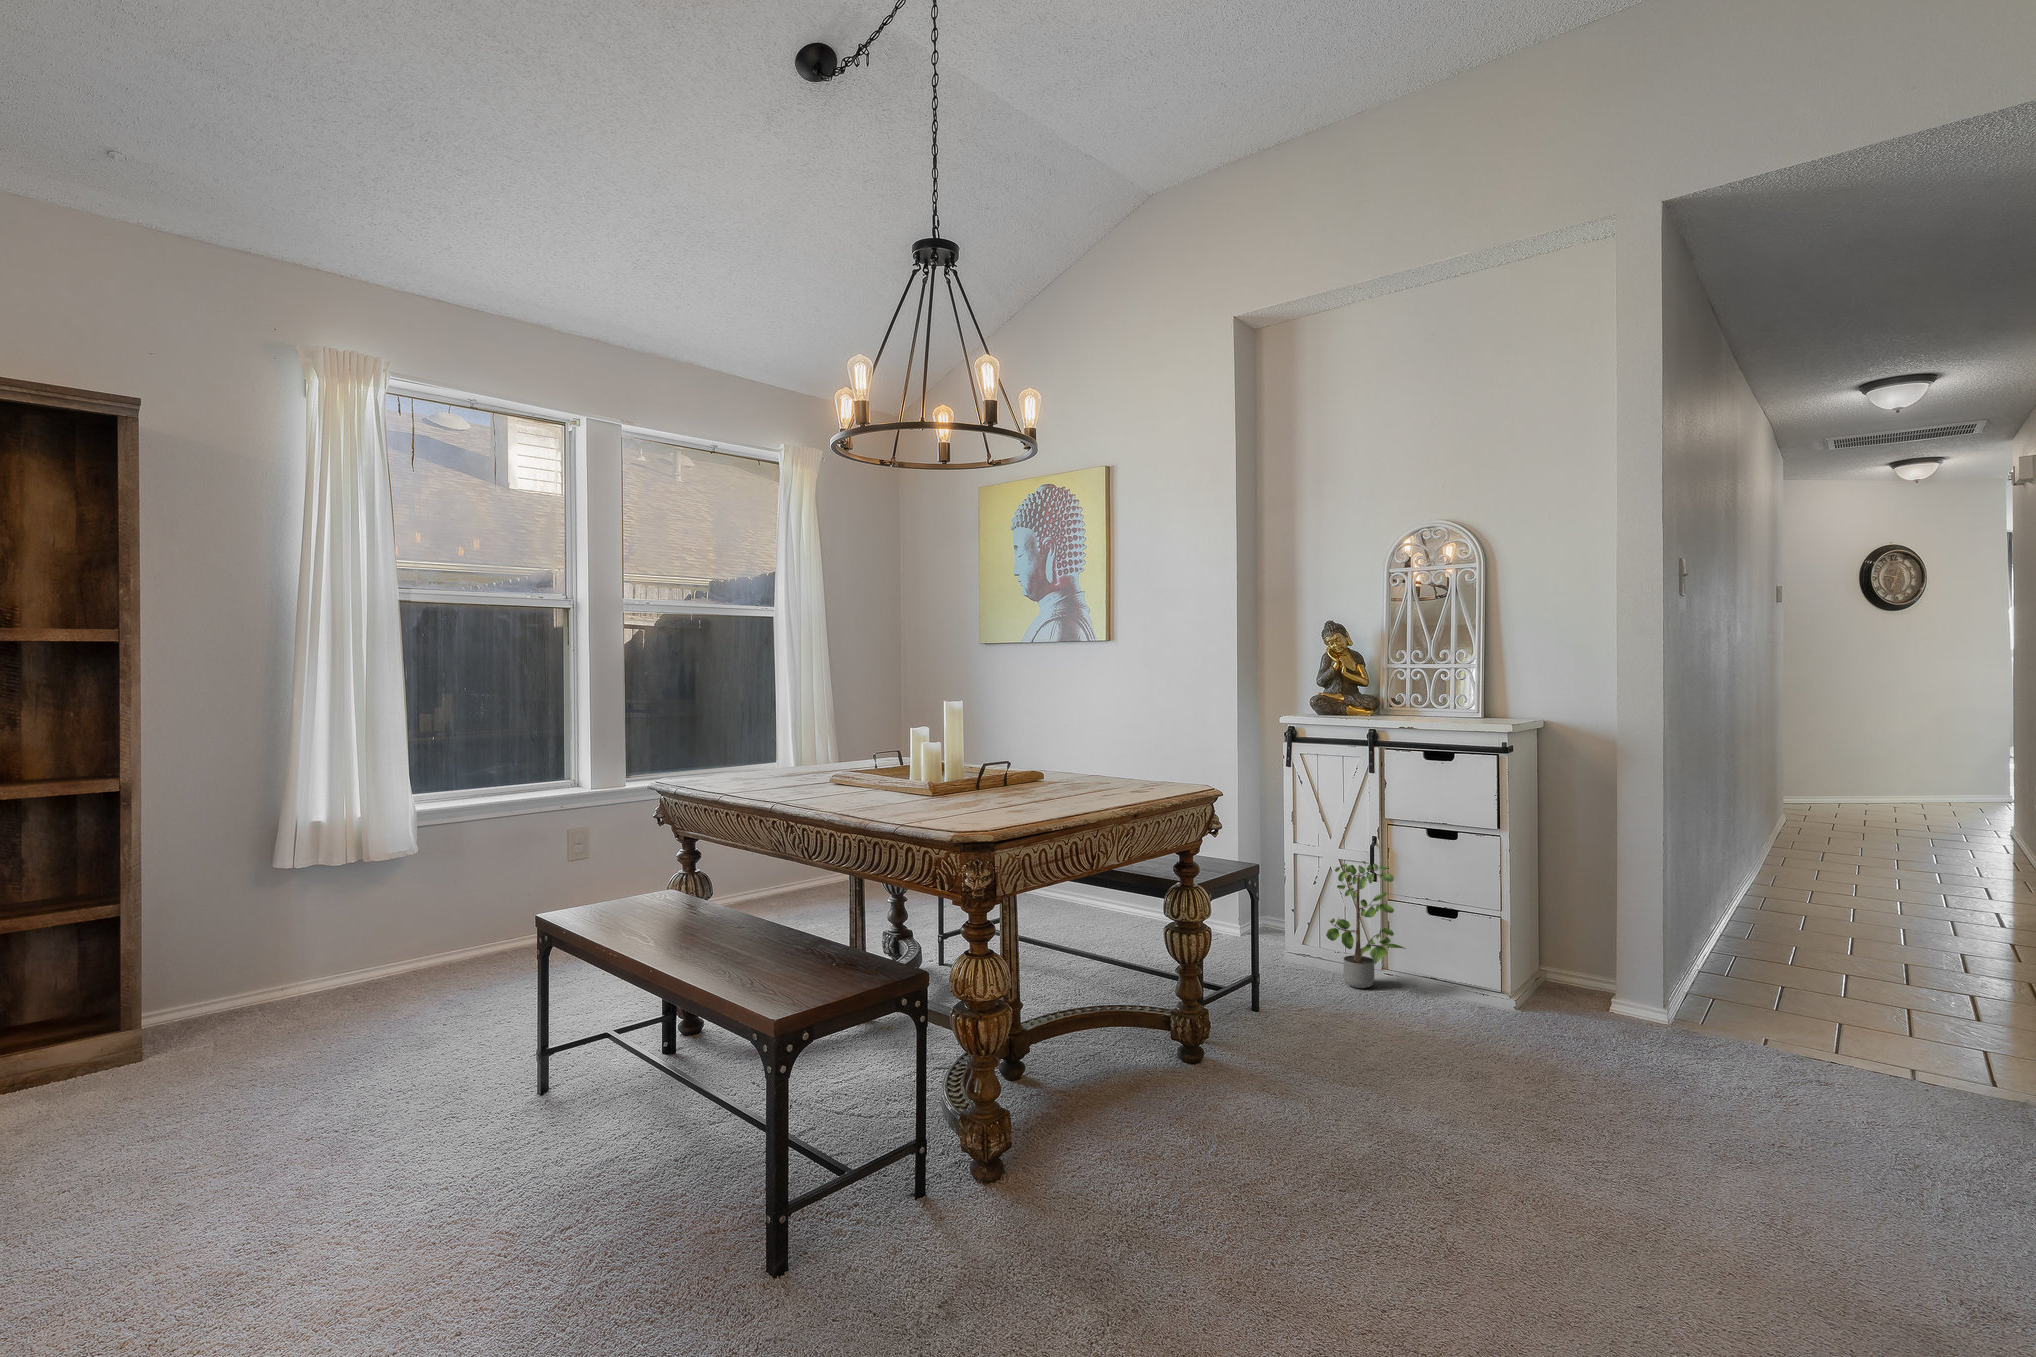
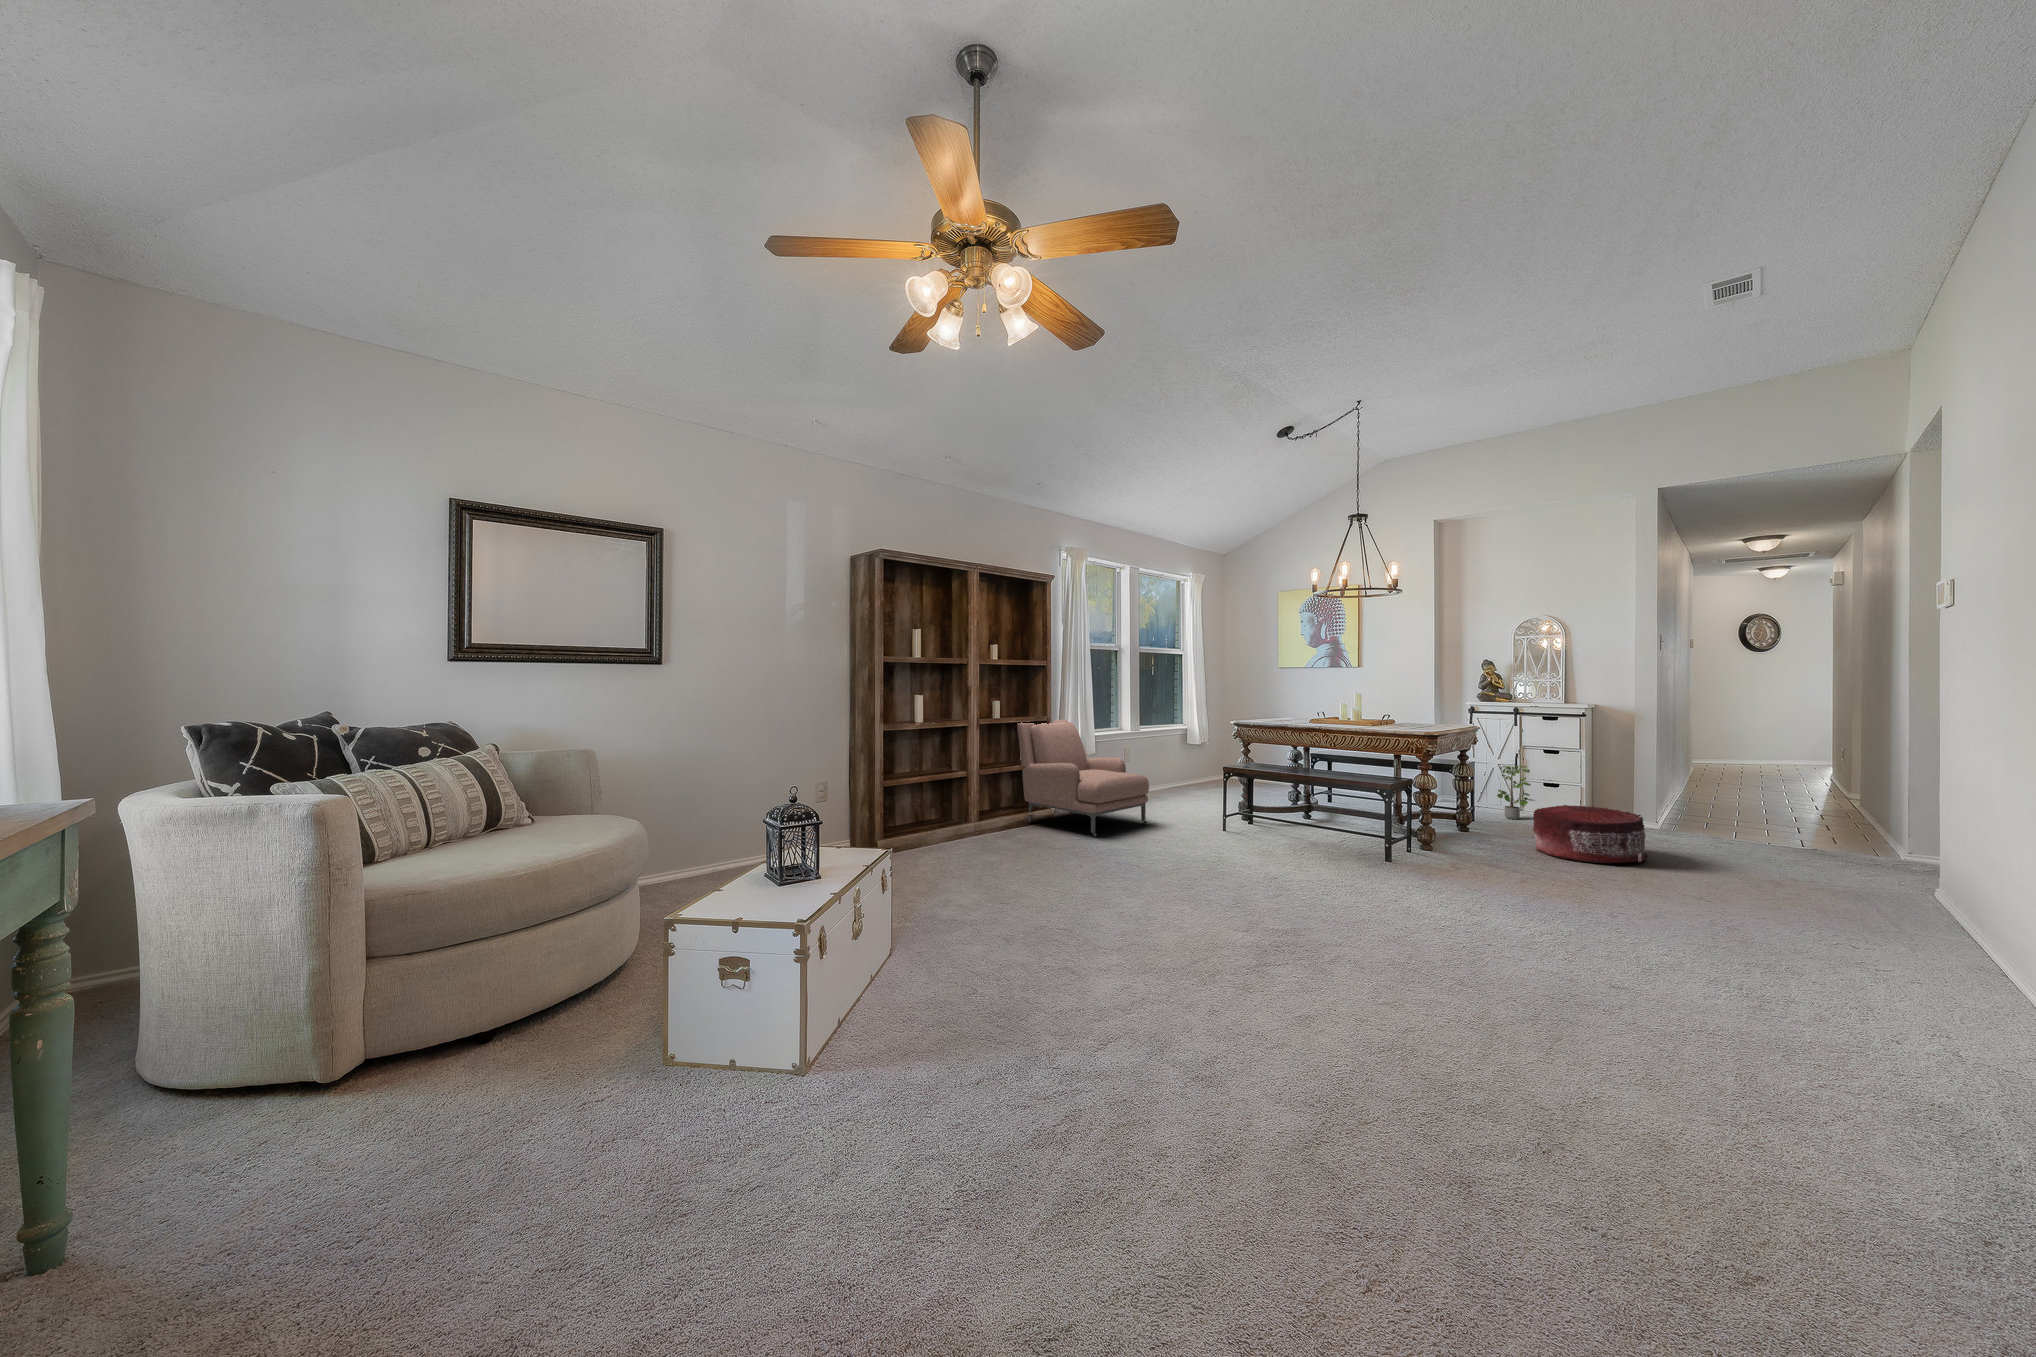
armchair: none [116,771,439,1115] -> present [1017,720,1149,836]
pouf: none [1304,1004,1594,1230] -> present [1533,805,1648,863]

